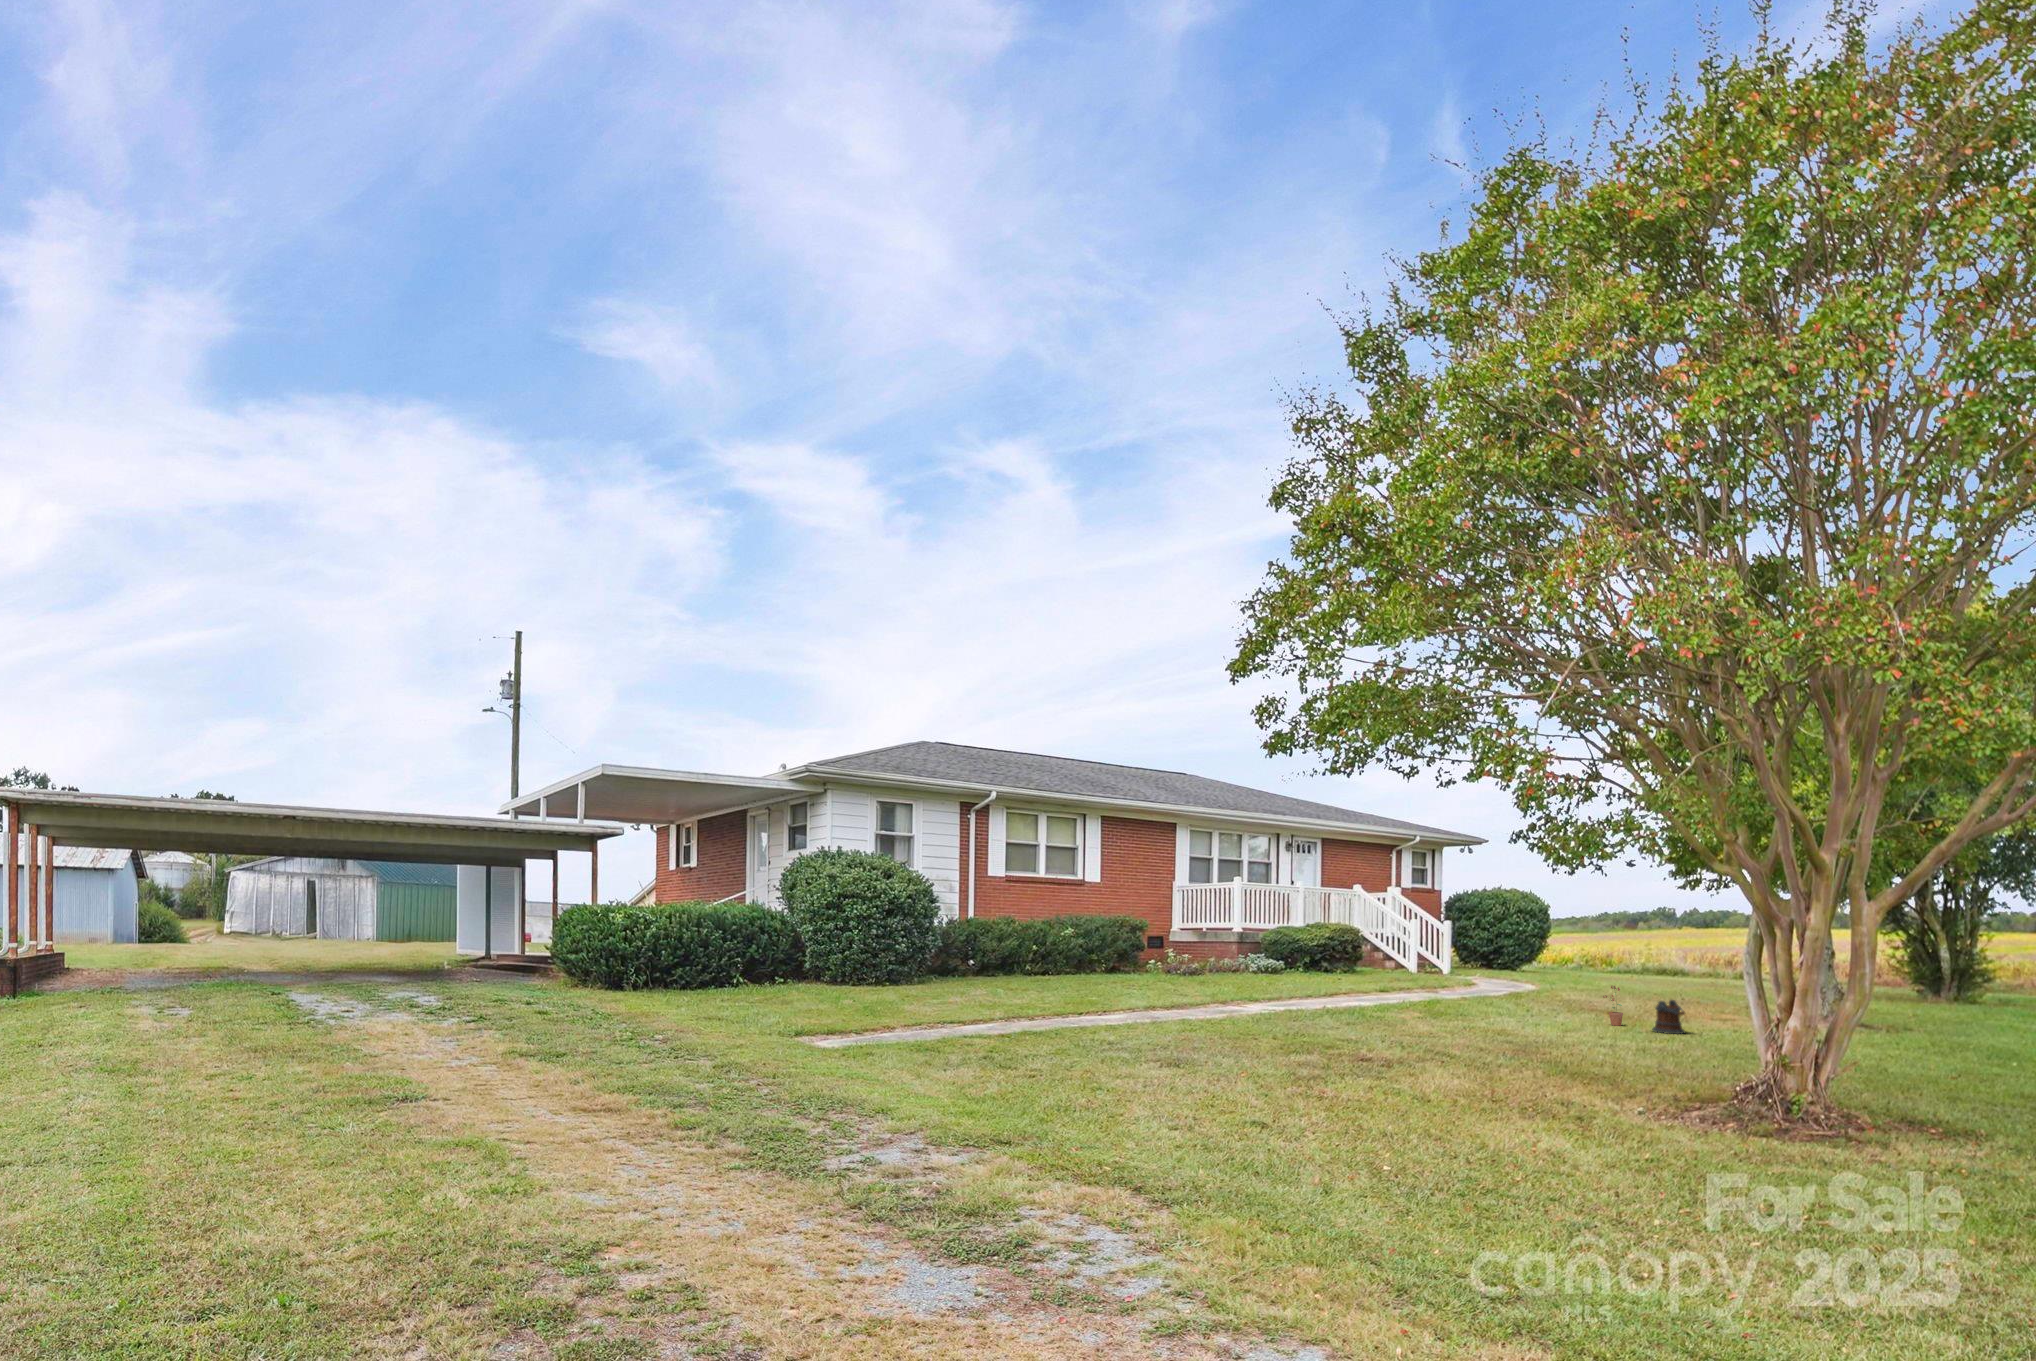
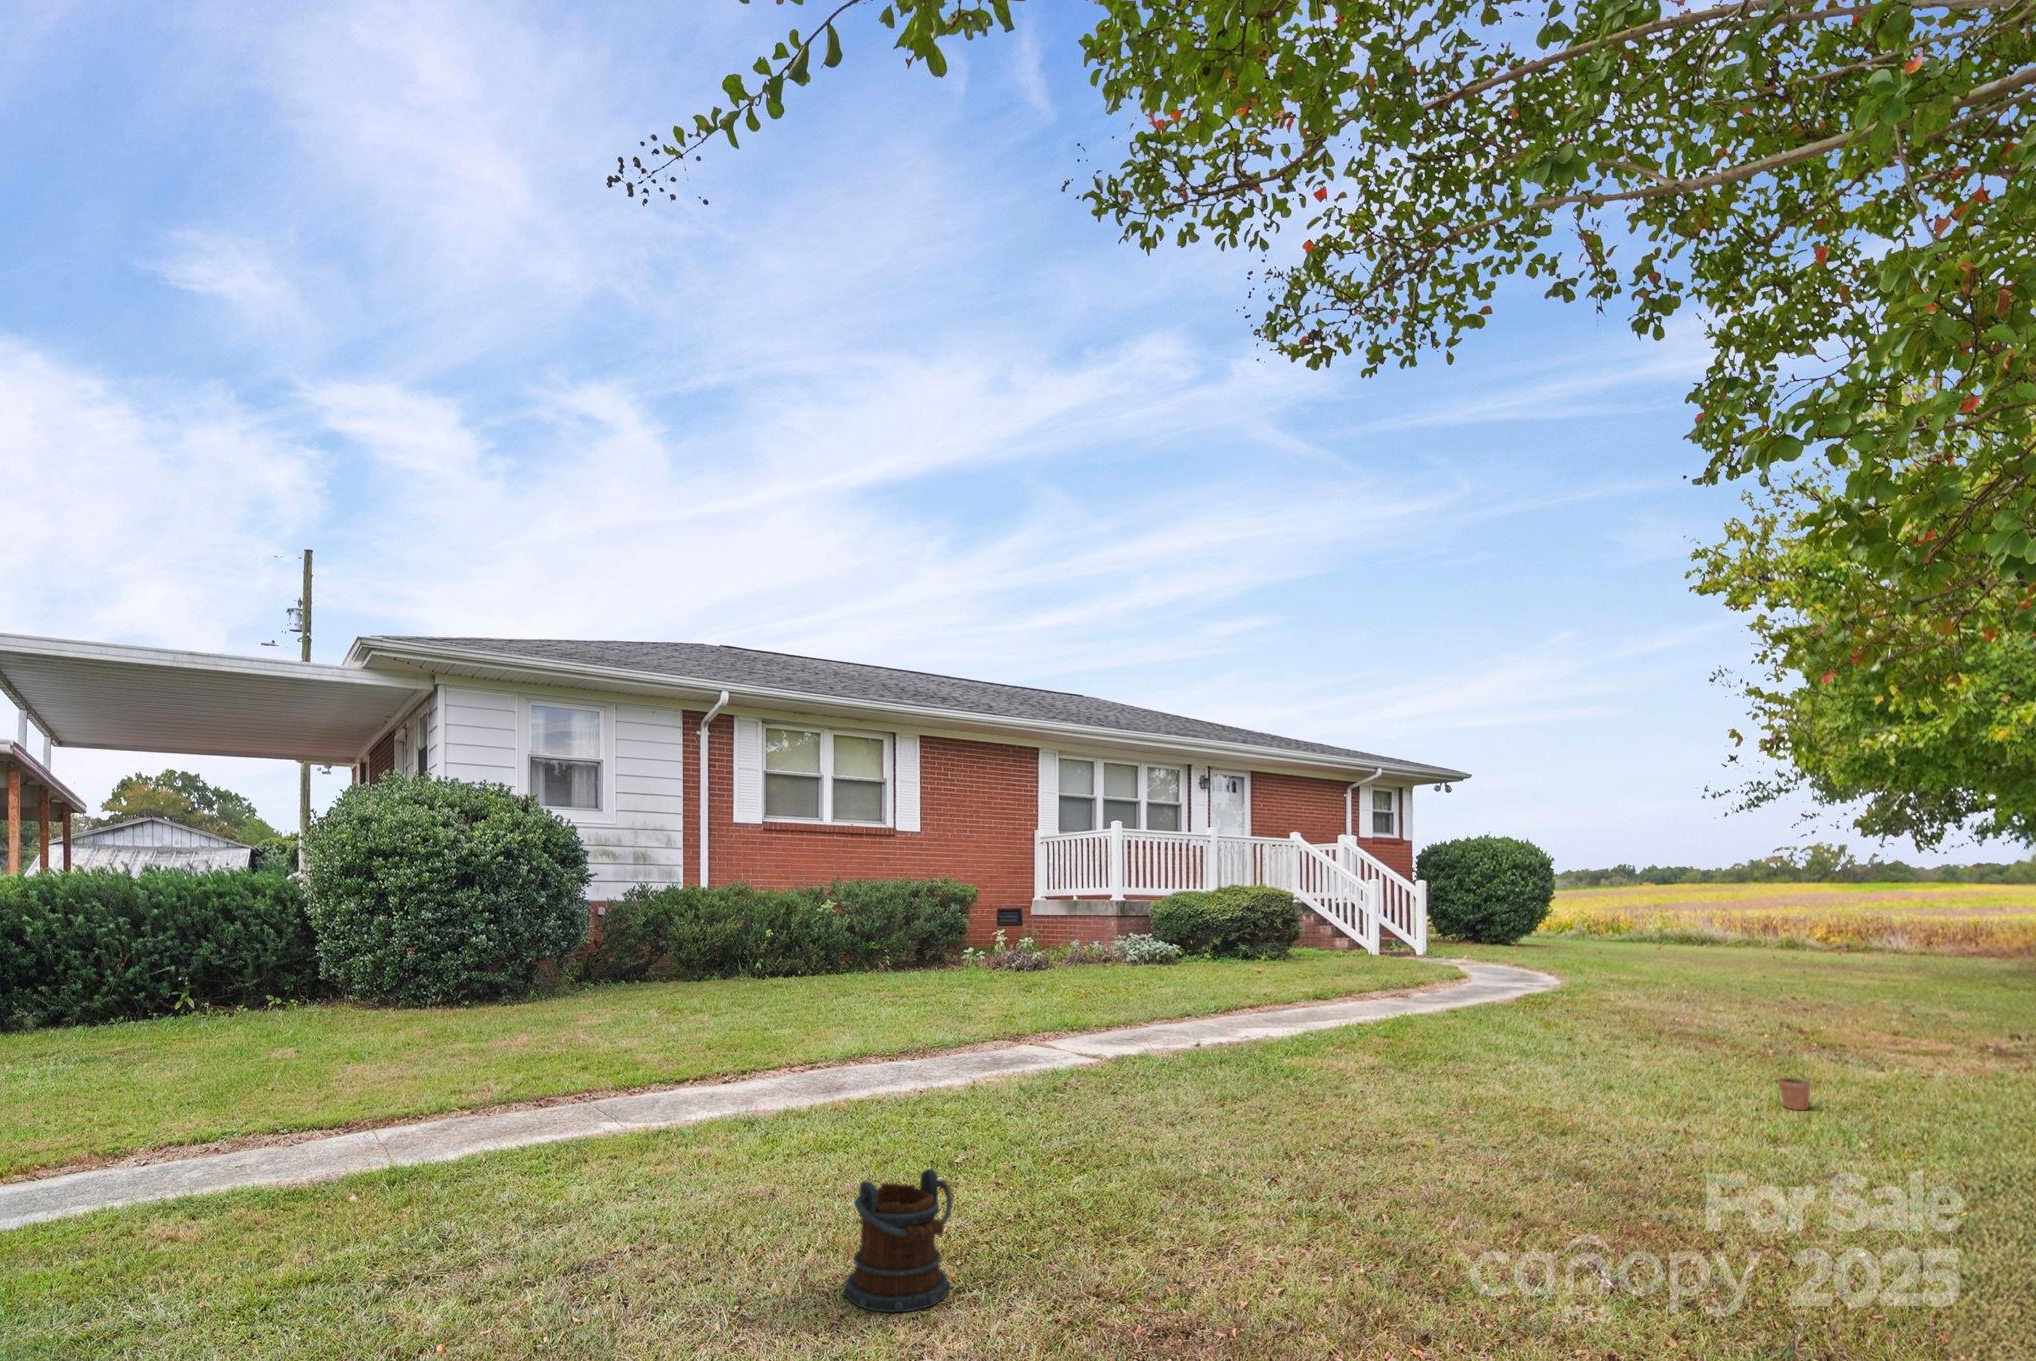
bucket: present [1652,1000,1685,1034] -> present [843,1169,952,1312]

